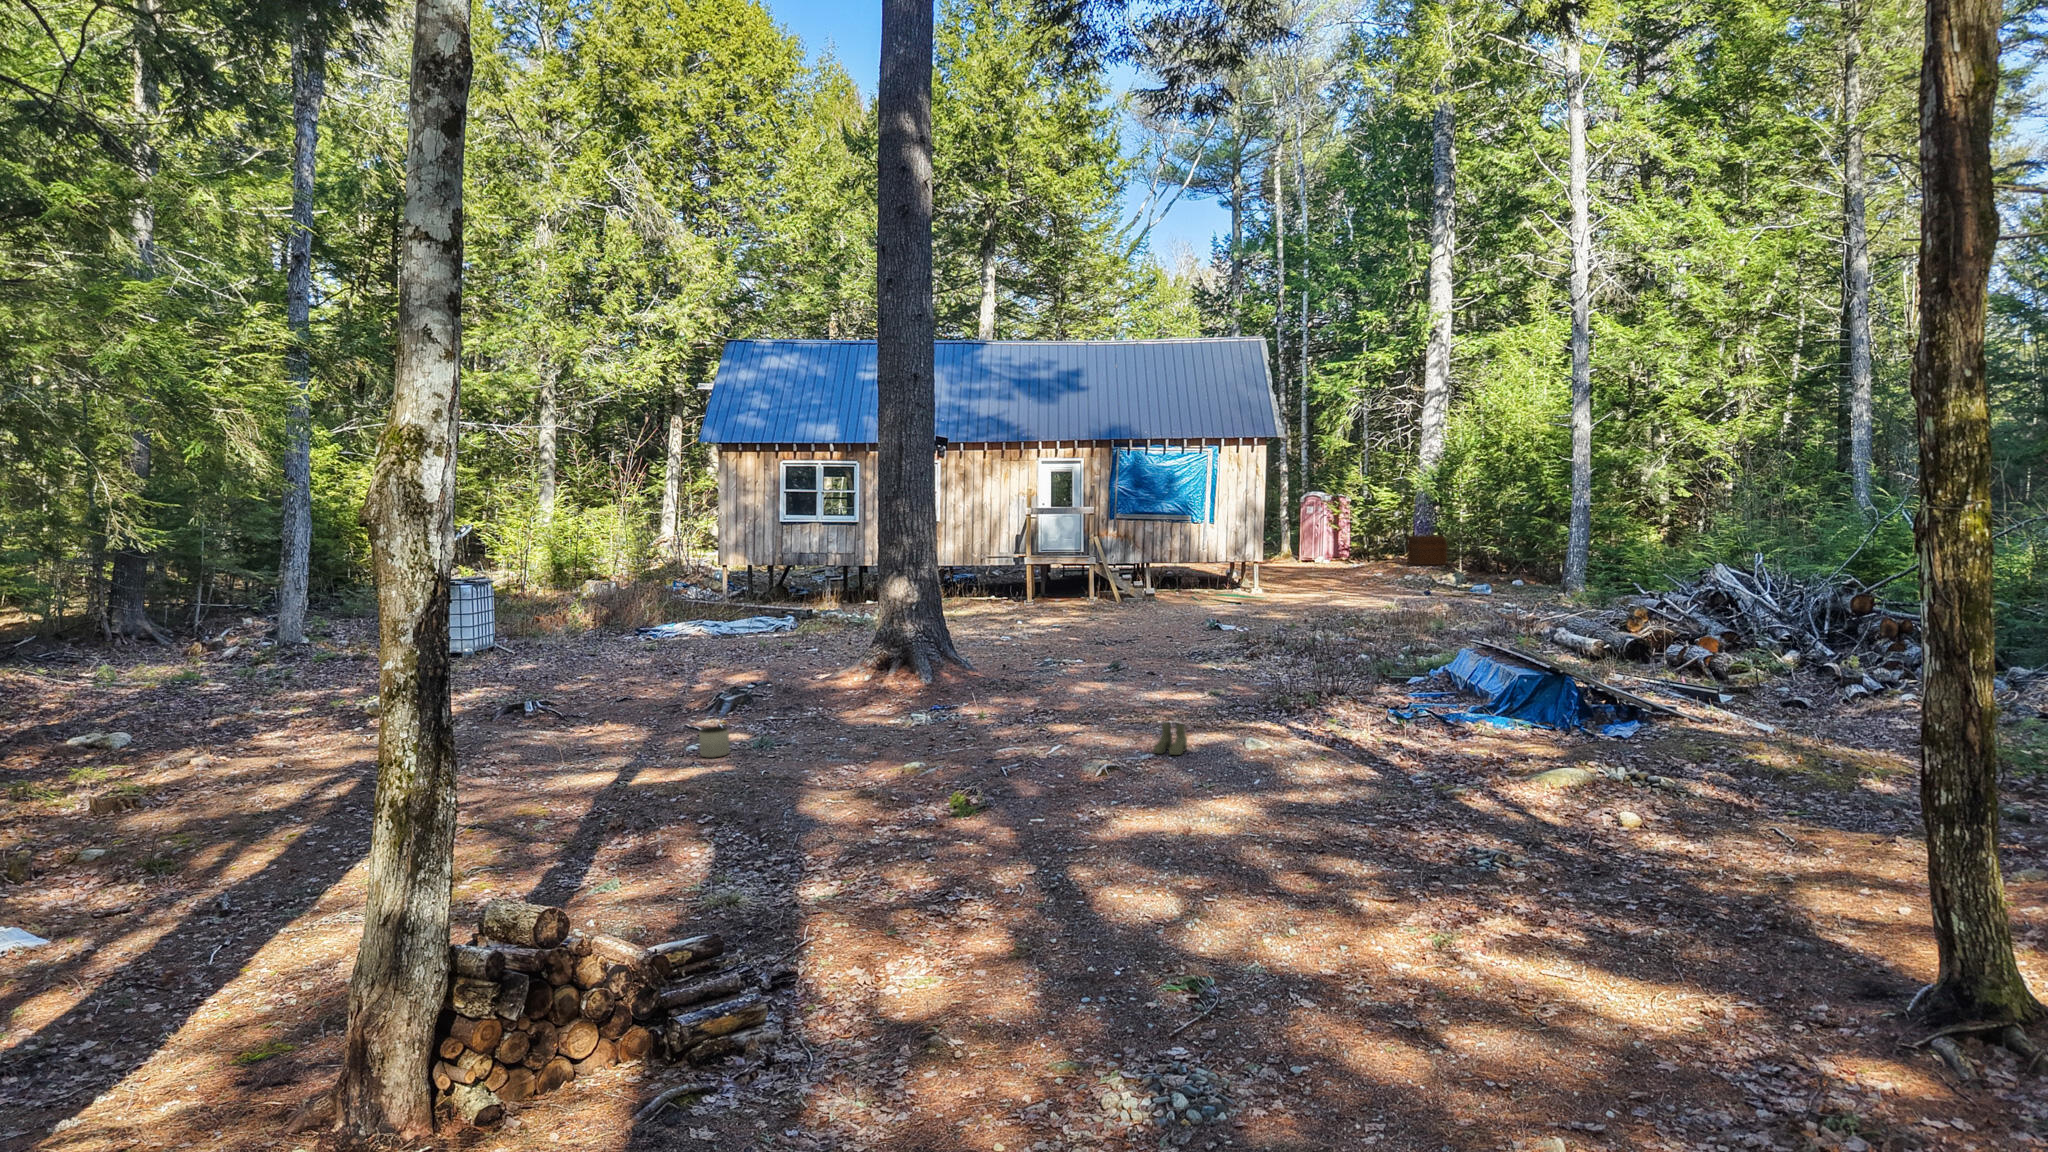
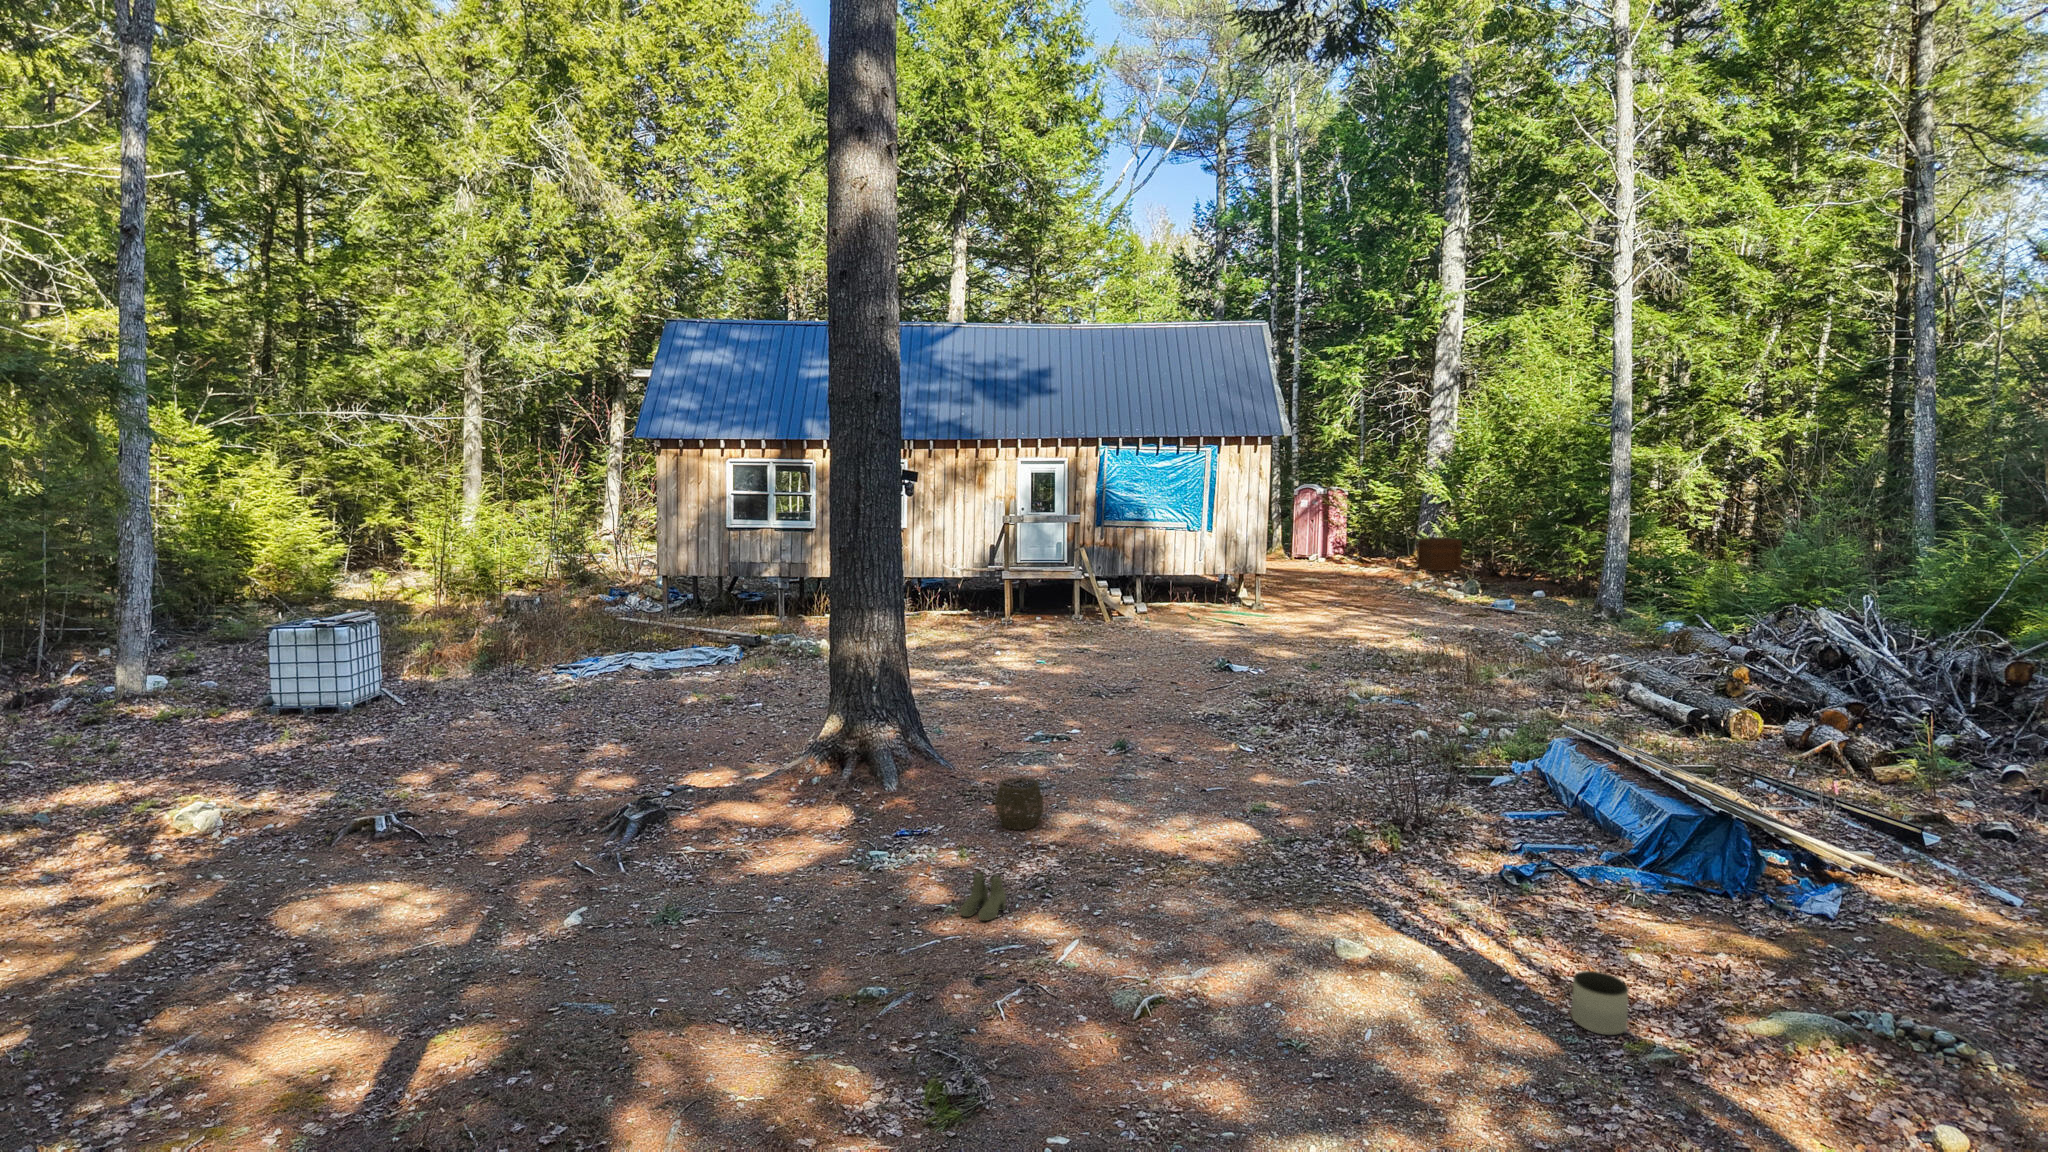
woven basket: none [1011,676,1050,714] -> present [995,777,1044,830]
boots: present [1154,722,1187,755] -> present [960,871,1006,921]
planter: present [699,726,730,758] -> present [1571,971,1628,1035]

